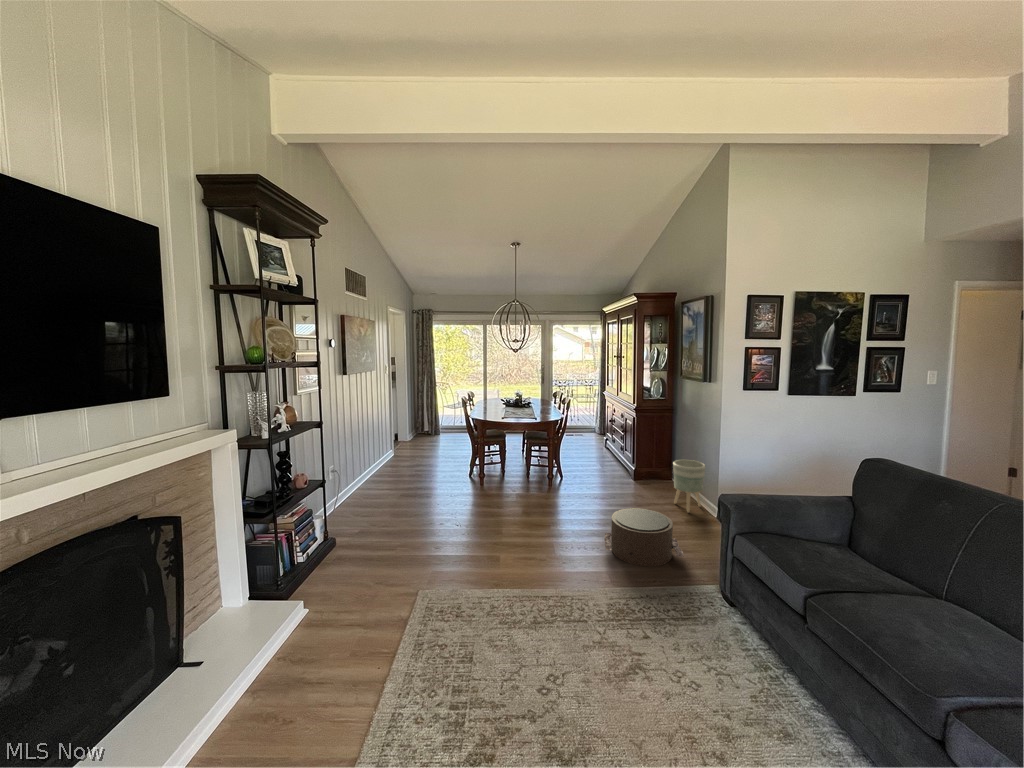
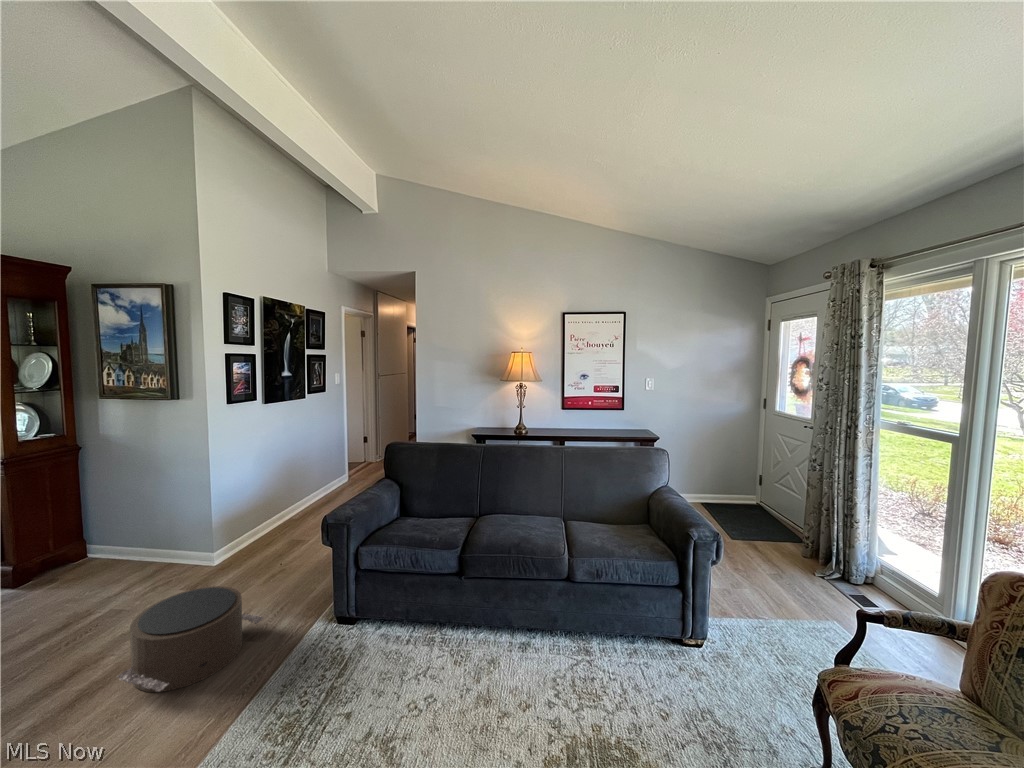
planter: present [673,460,705,513] -> none [133,508,188,582]

